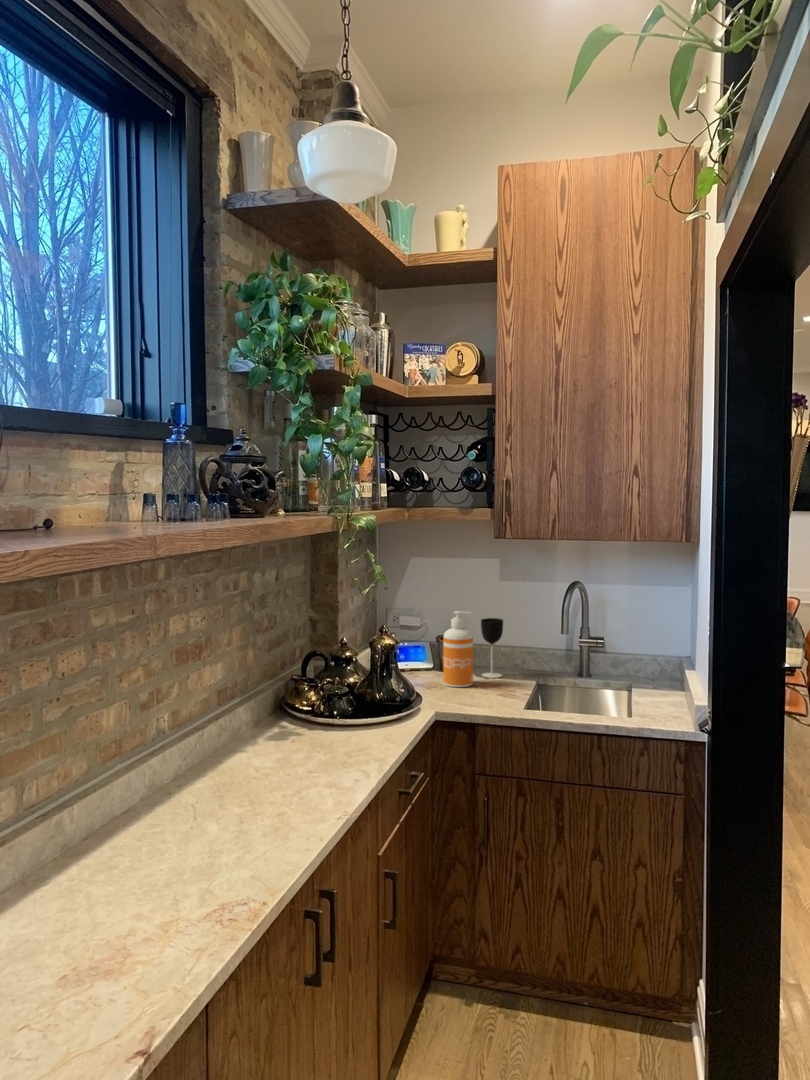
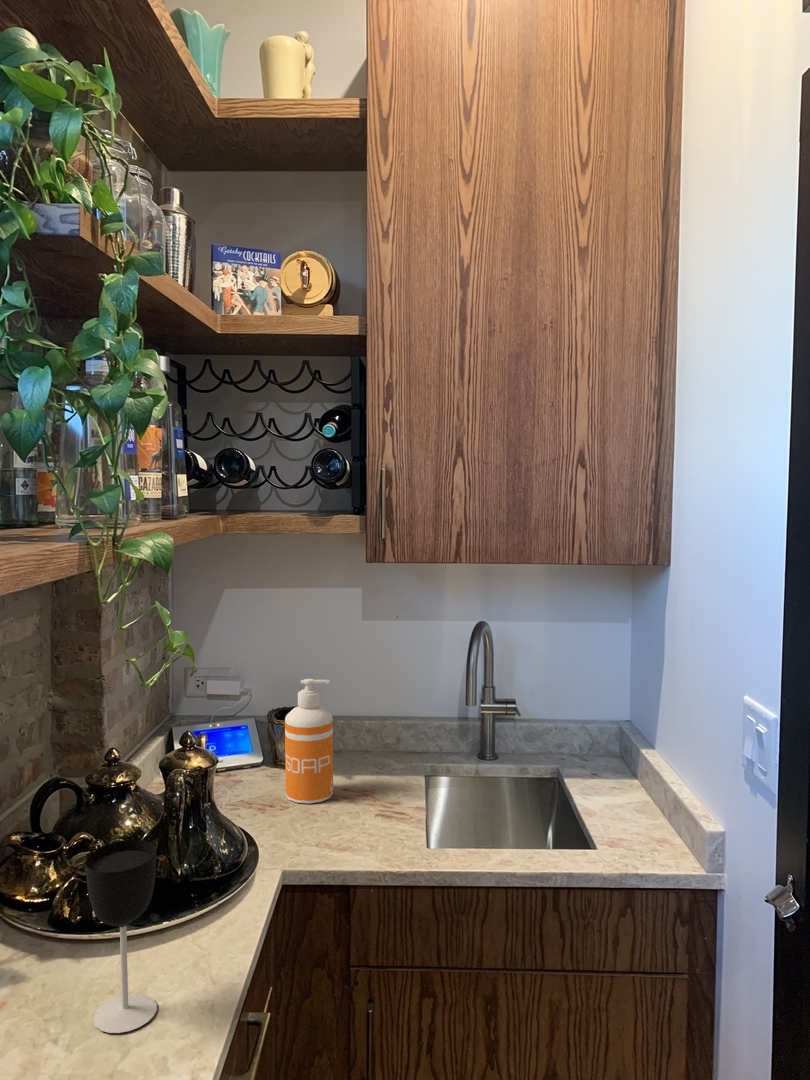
wine glass: present [481,618,503,678] -> present [85,840,157,1033]

